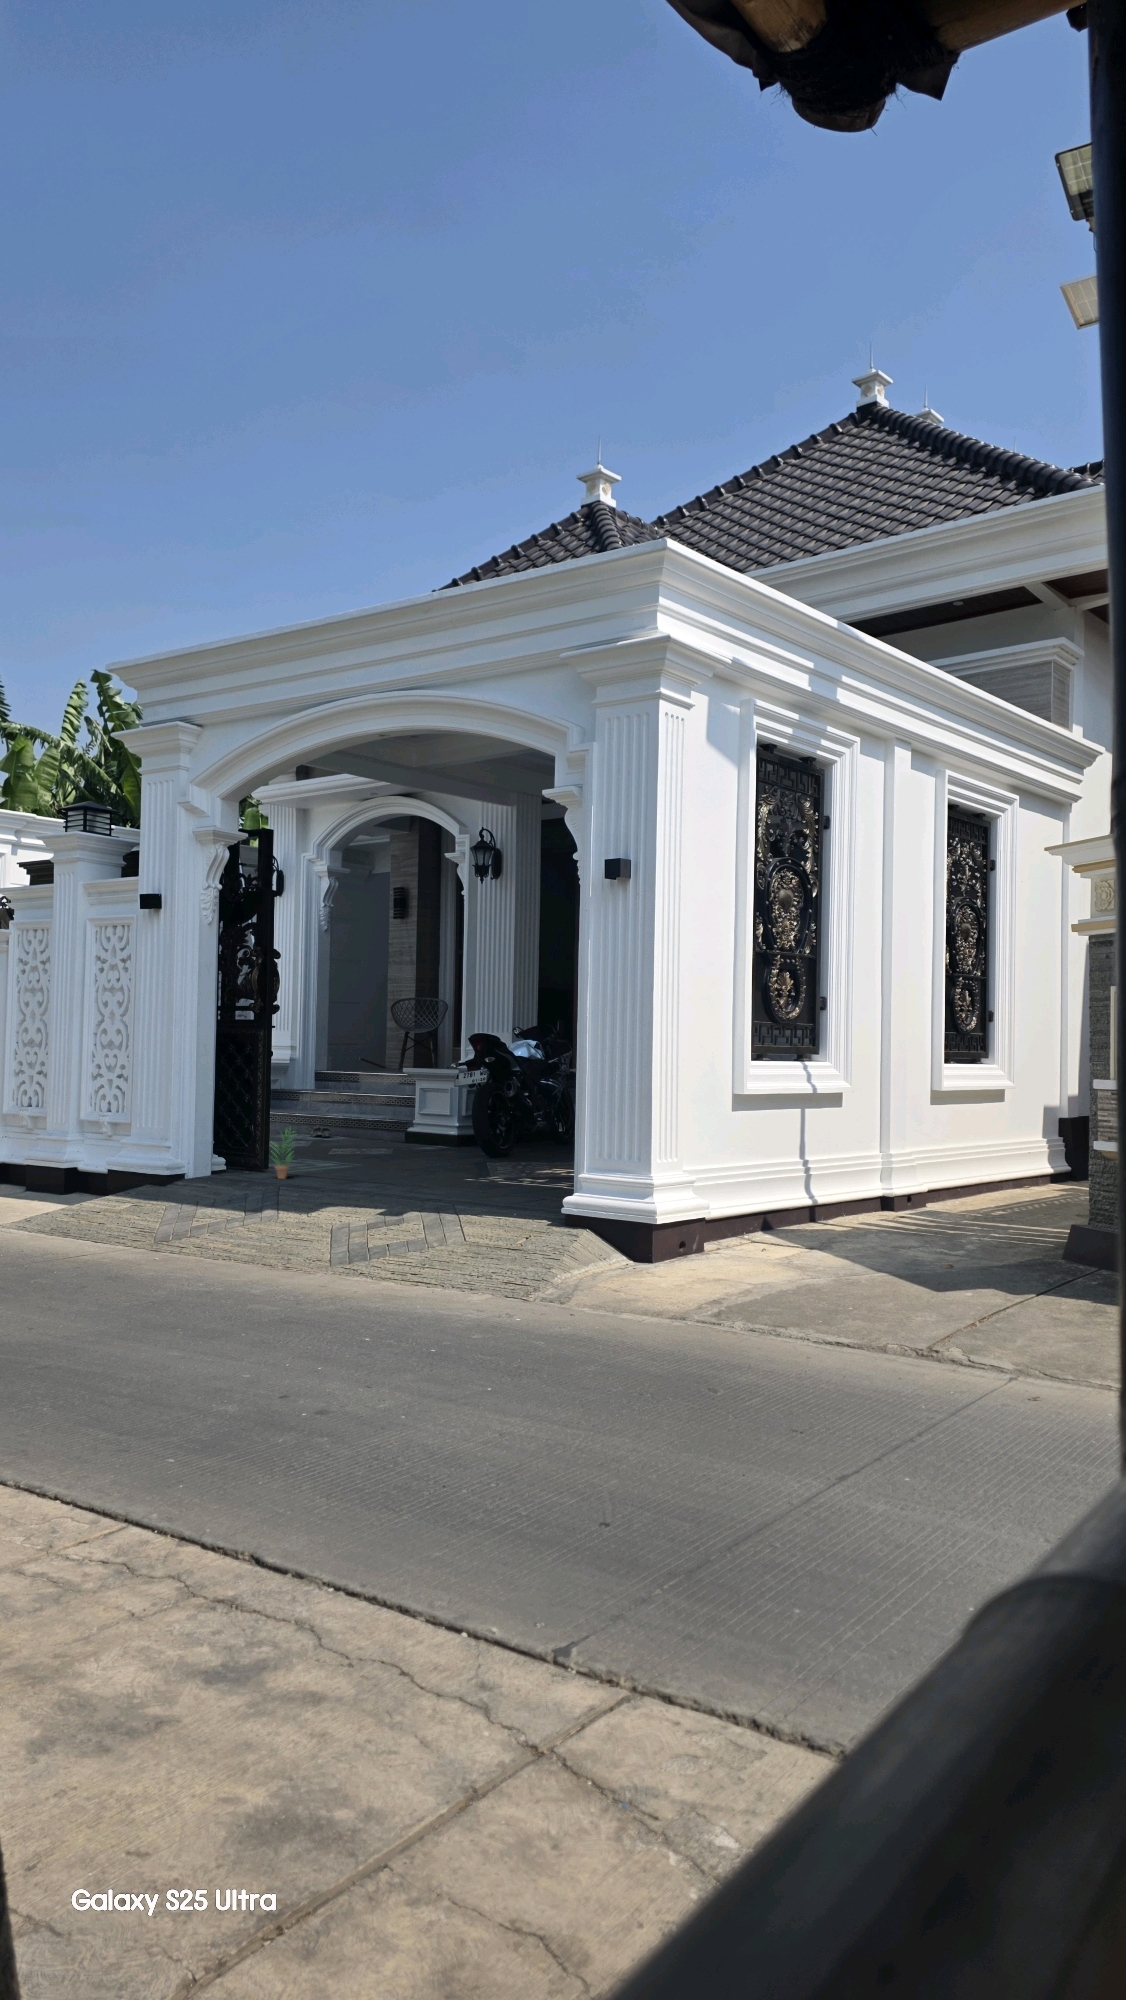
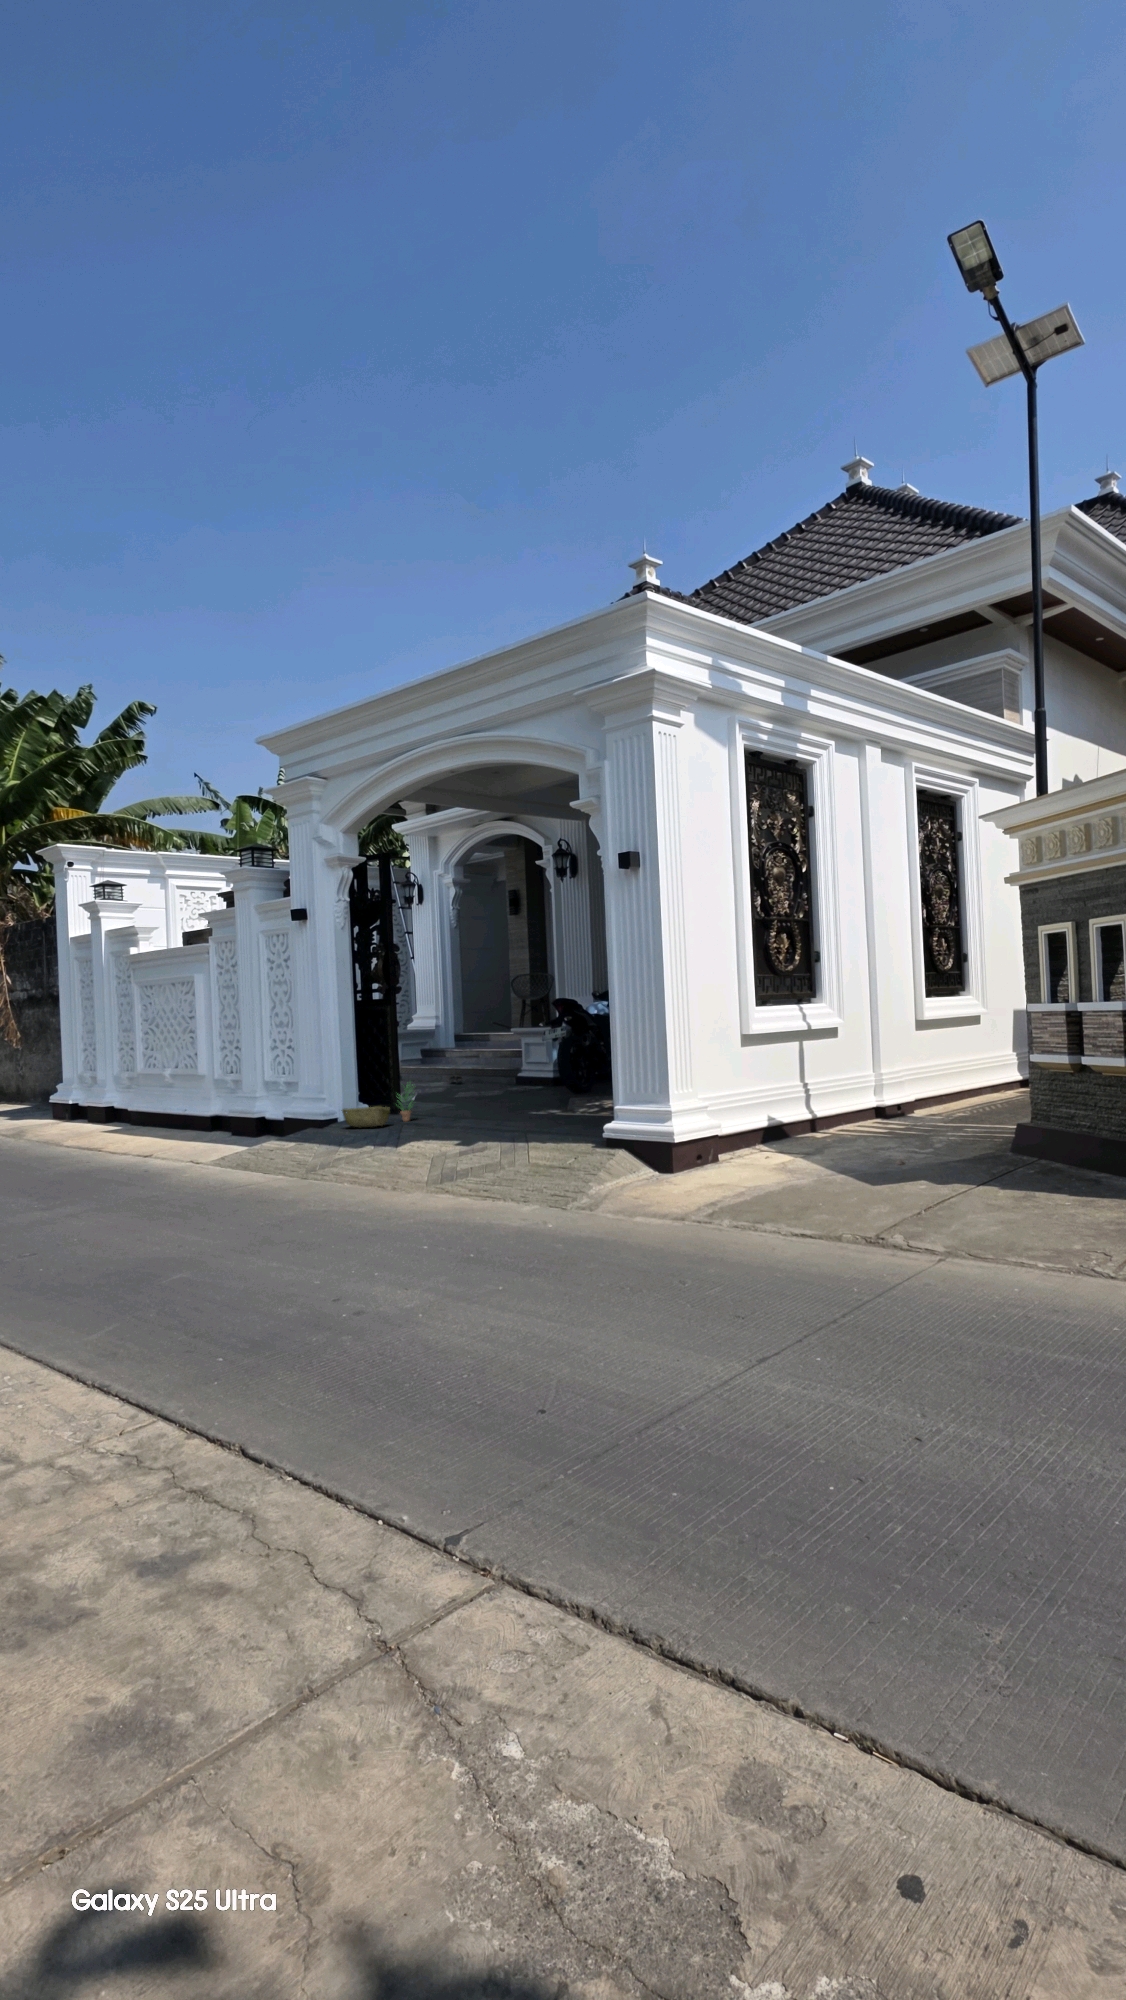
woven basket: none [201,1158,265,1185] -> present [342,1106,390,1127]

